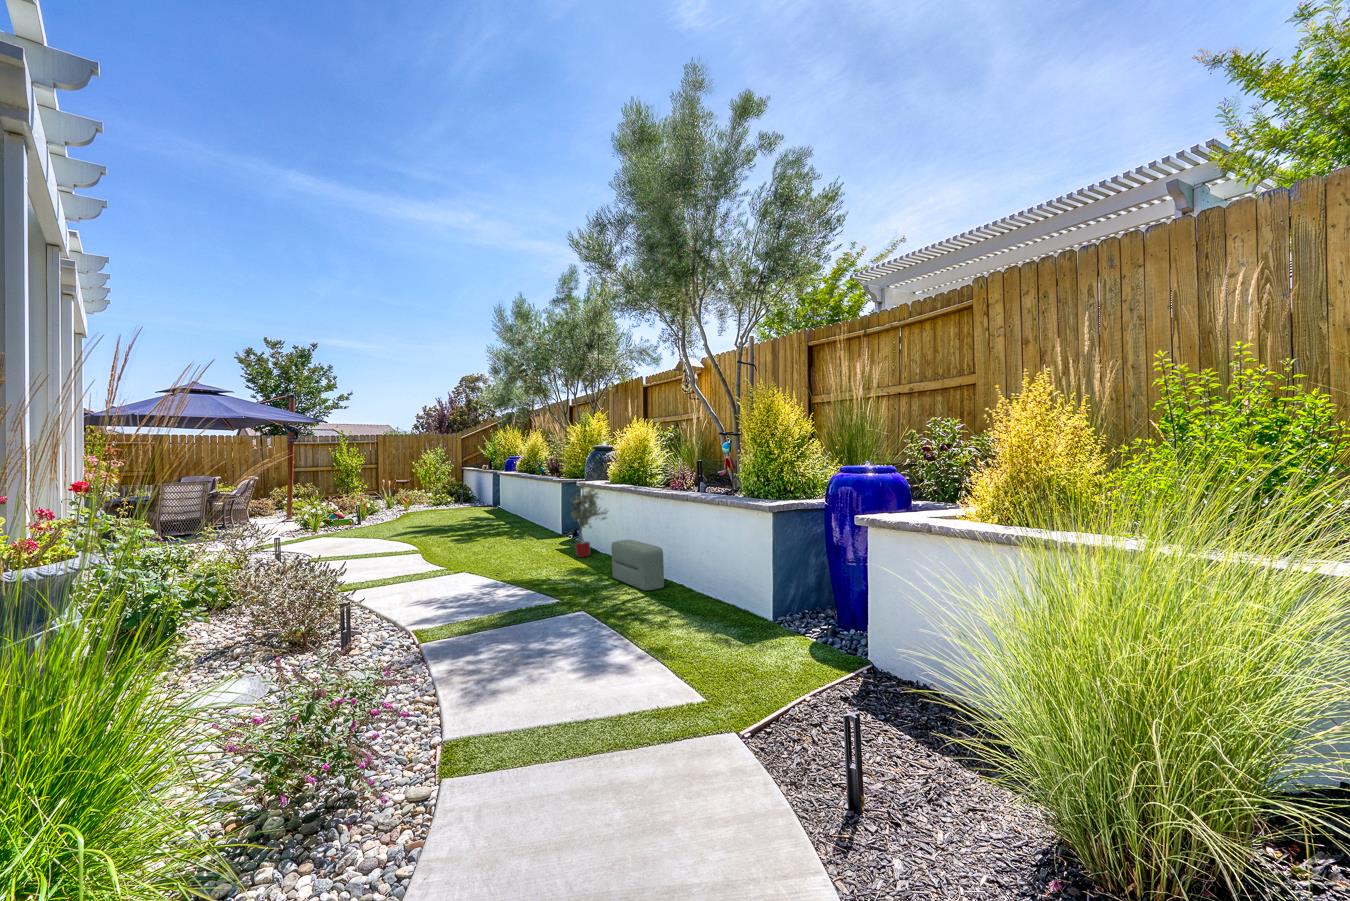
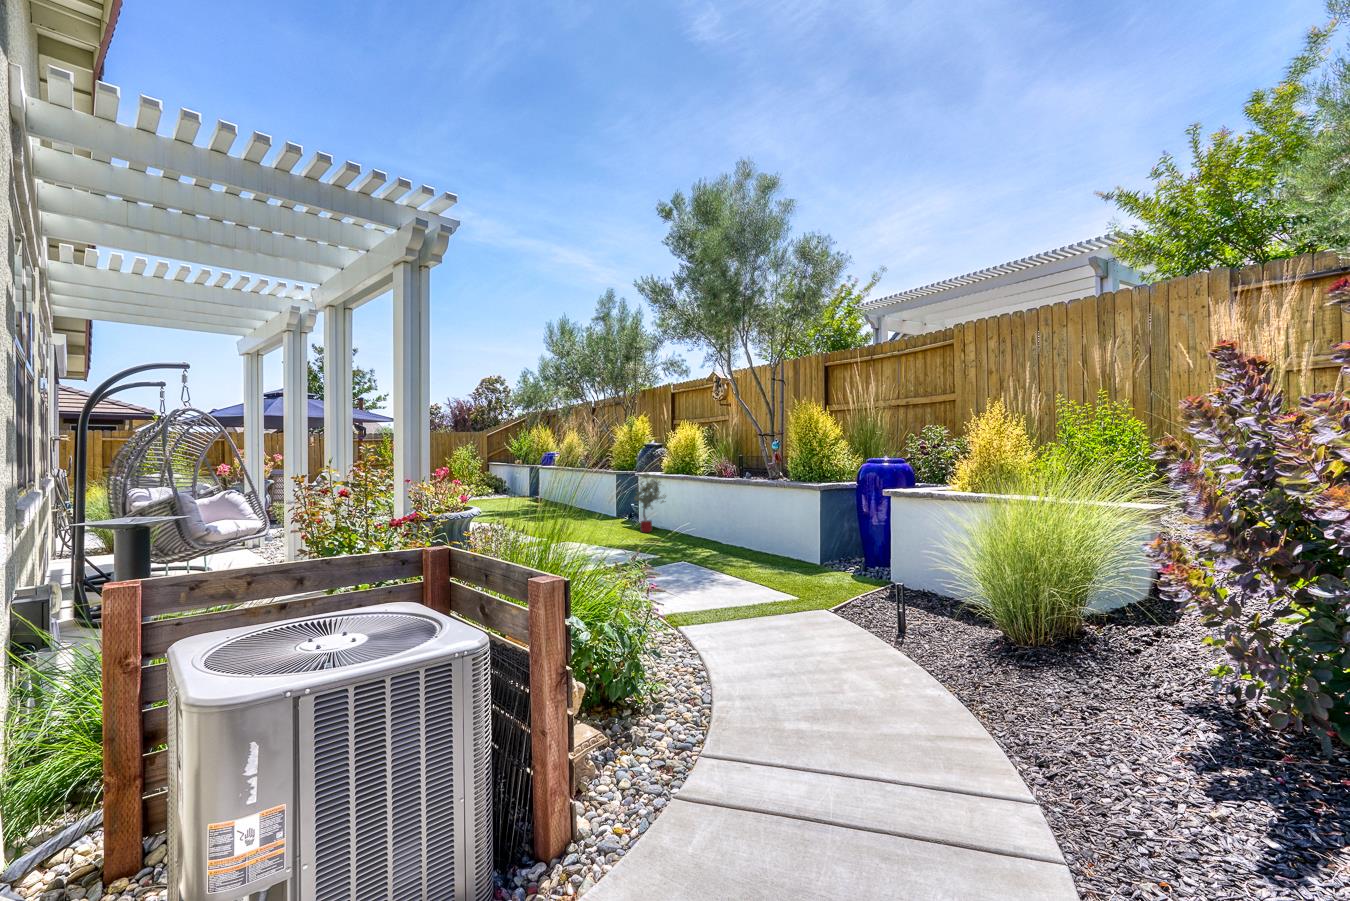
pouf: present [611,540,664,591] -> none [683,516,729,551]

